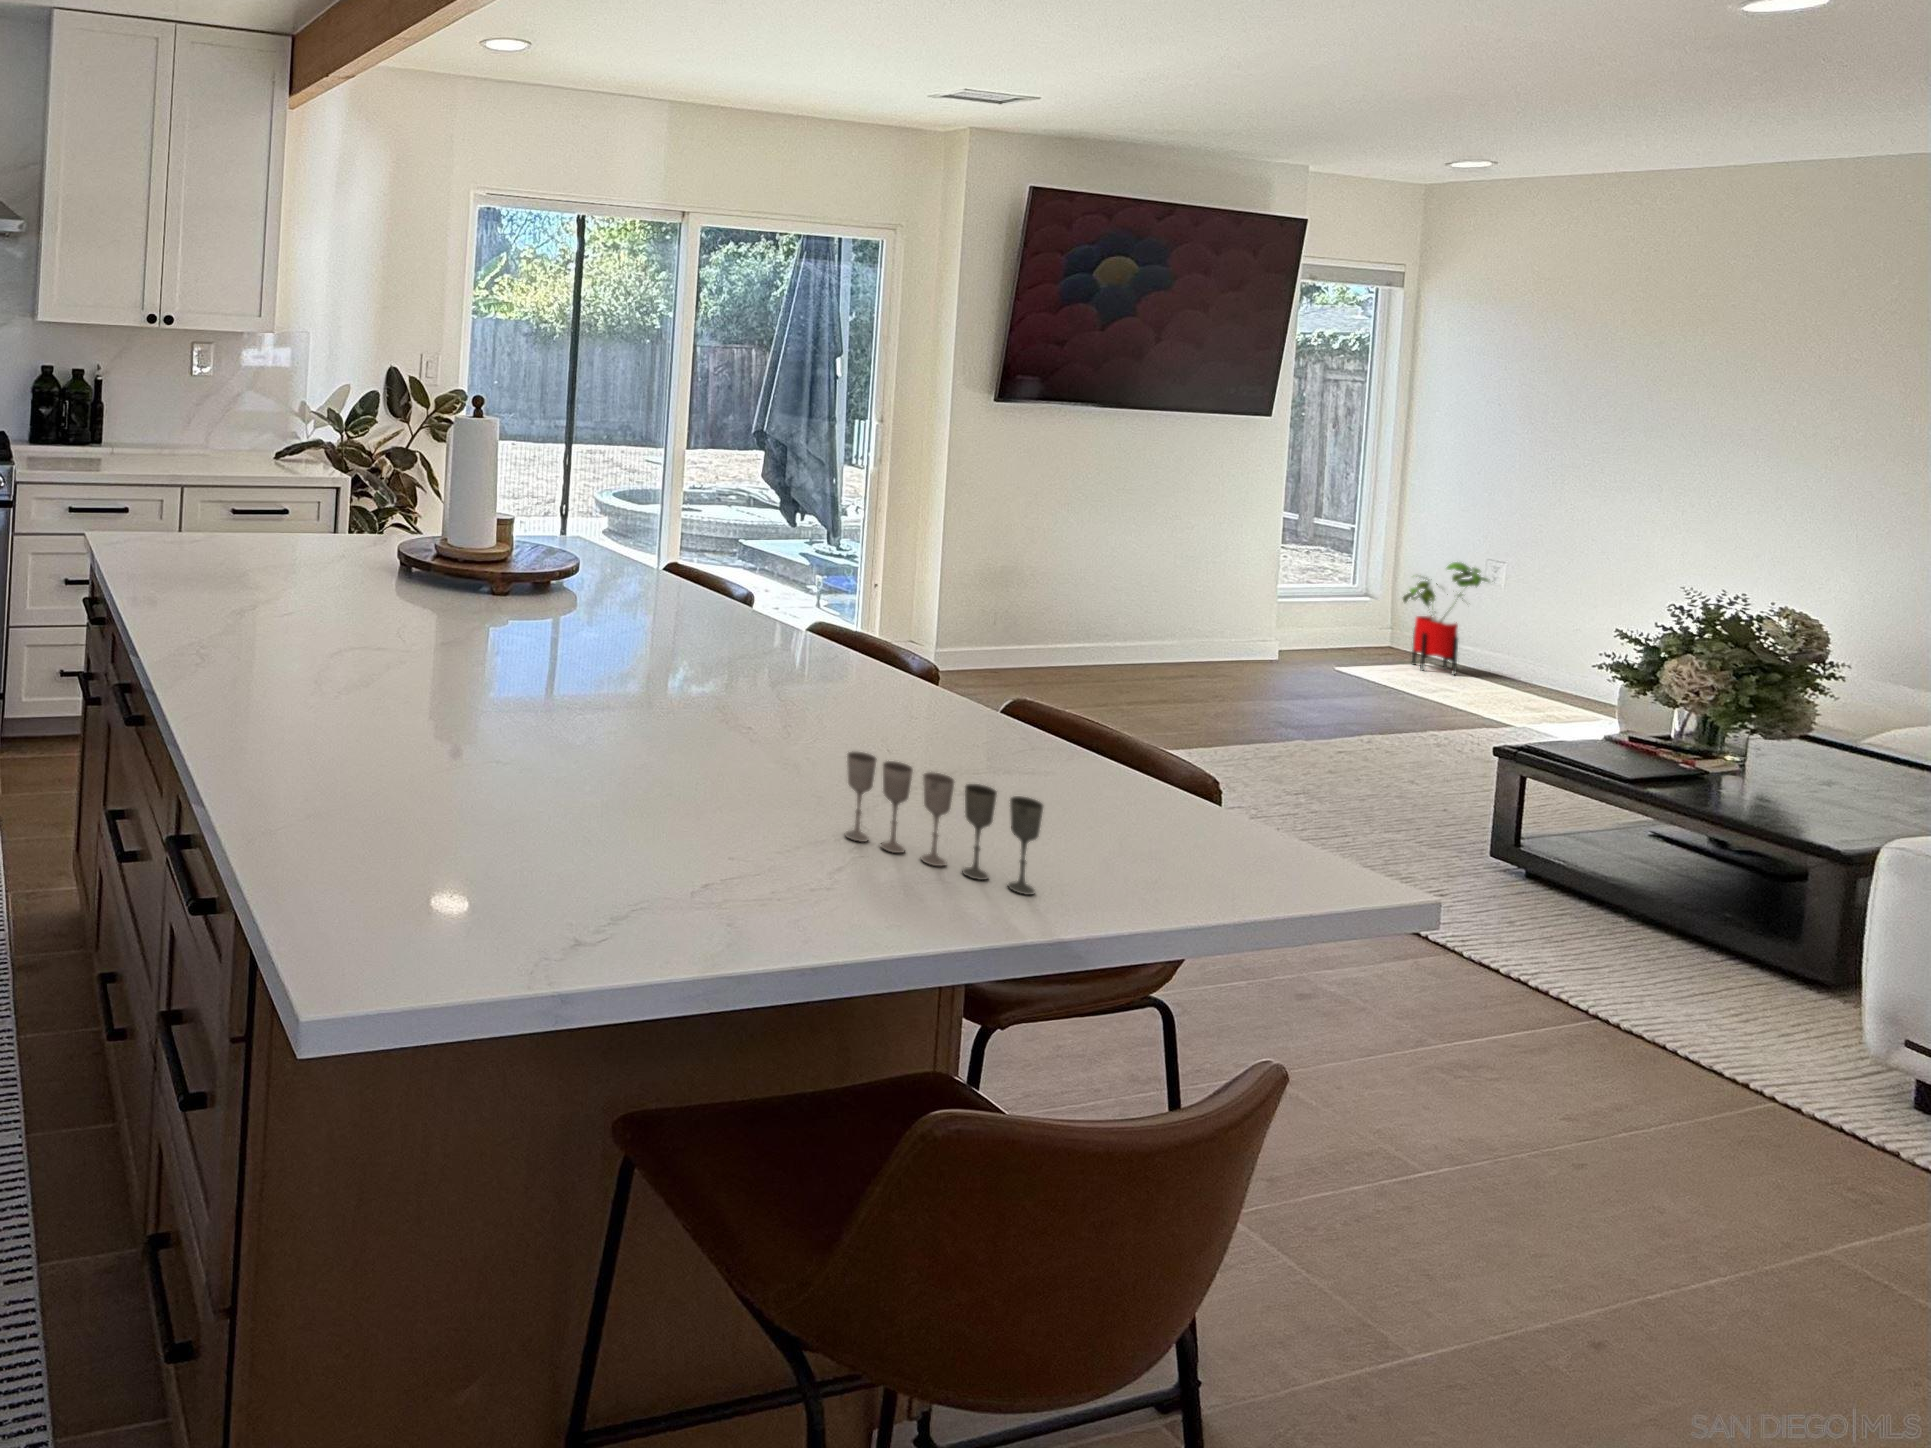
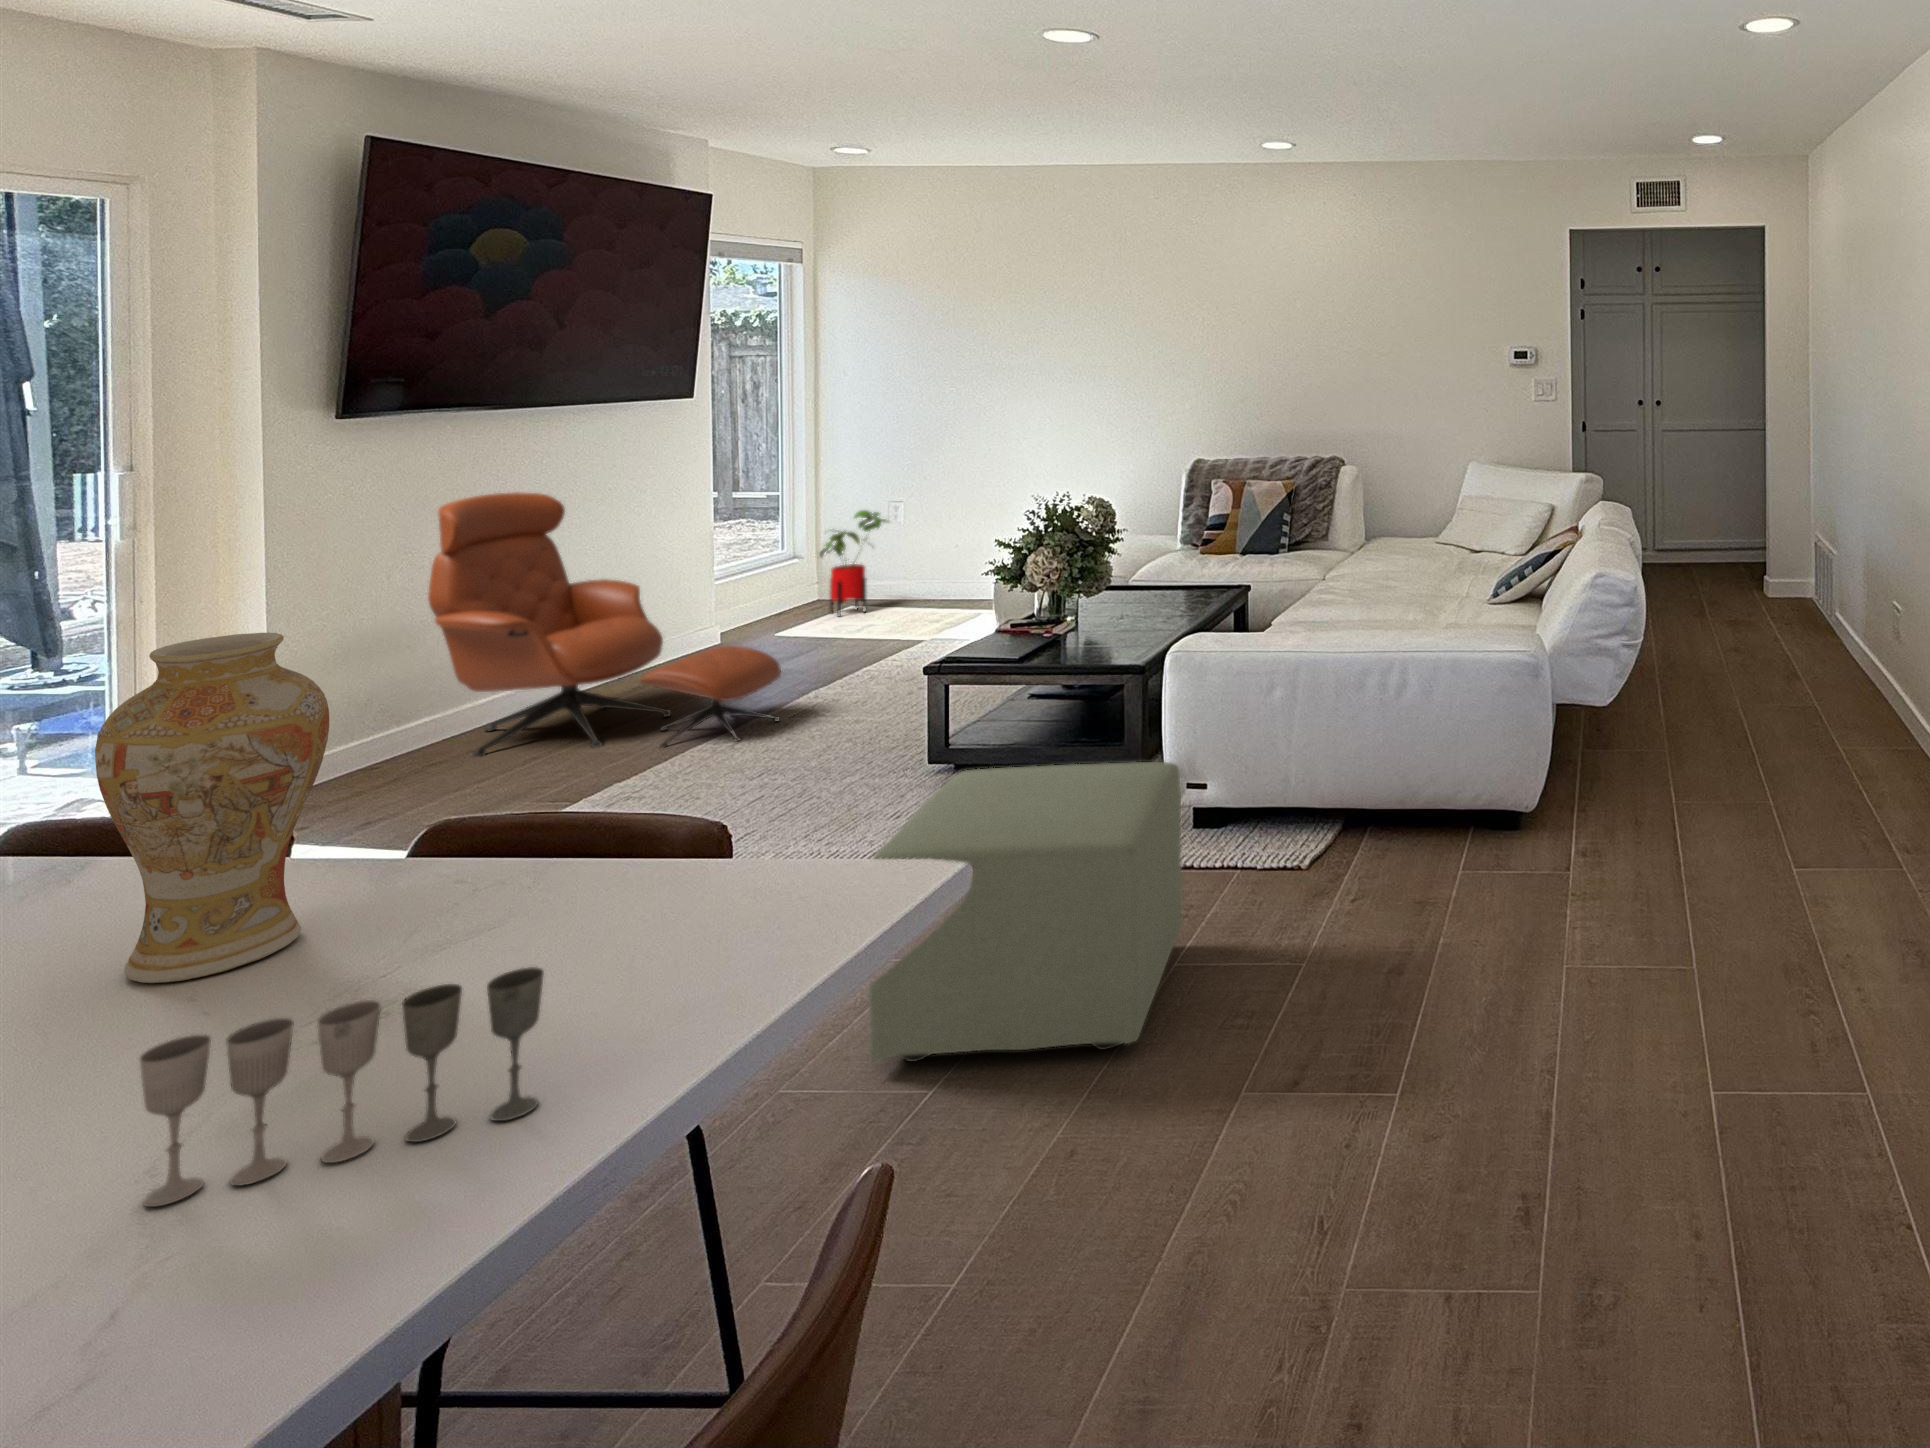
lounge chair: none [1047,476,1341,756] -> present [428,492,781,757]
vase: none [844,534,952,741] -> present [95,633,329,983]
ottoman: none [1369,865,1853,1281] -> present [869,762,1182,1062]

